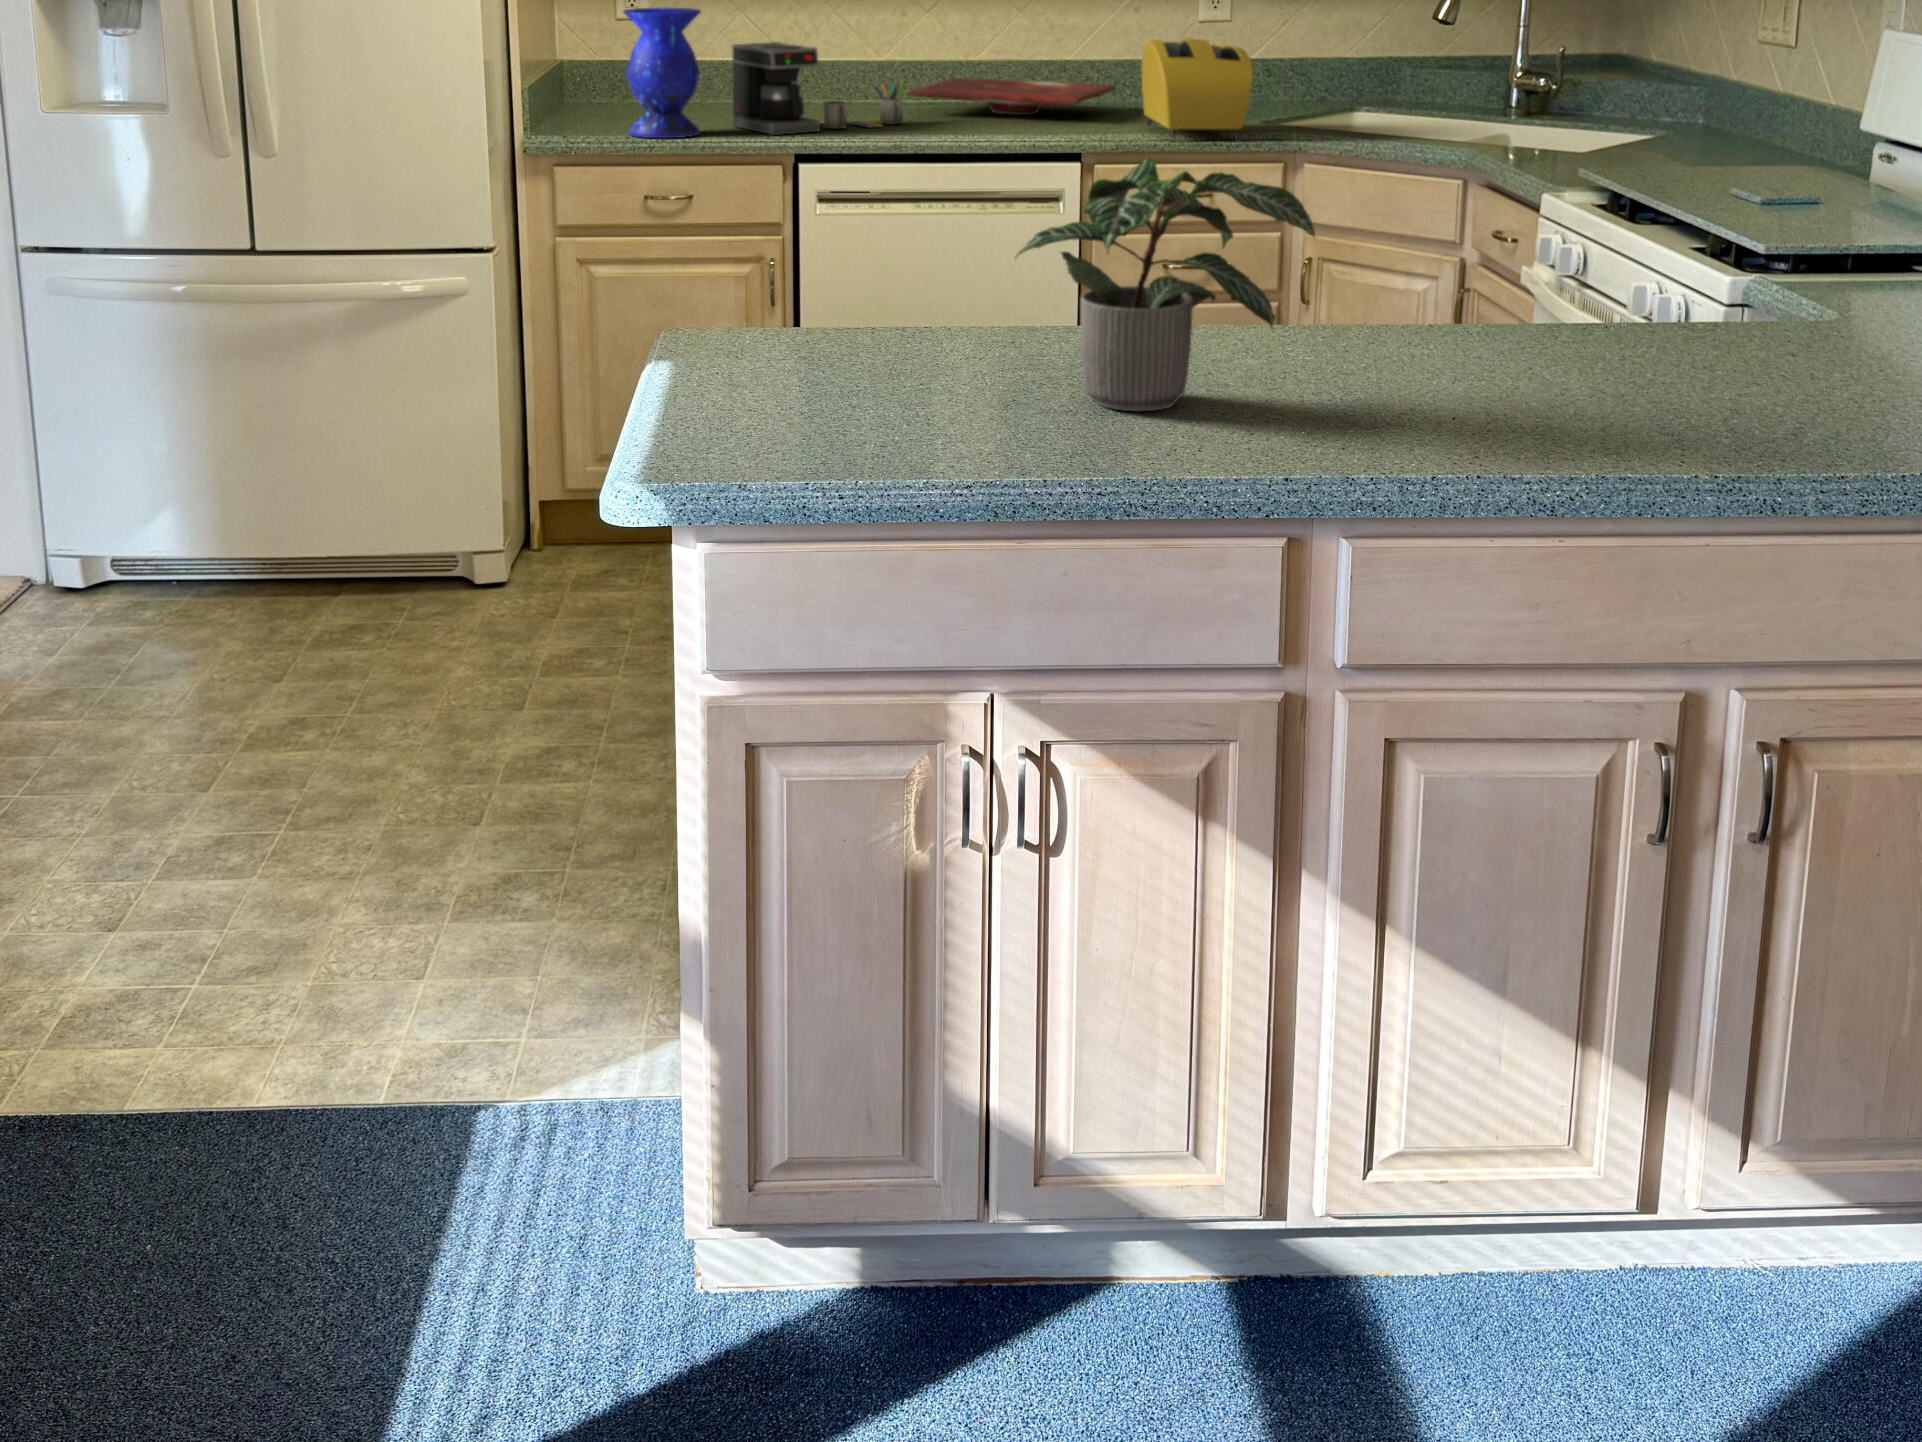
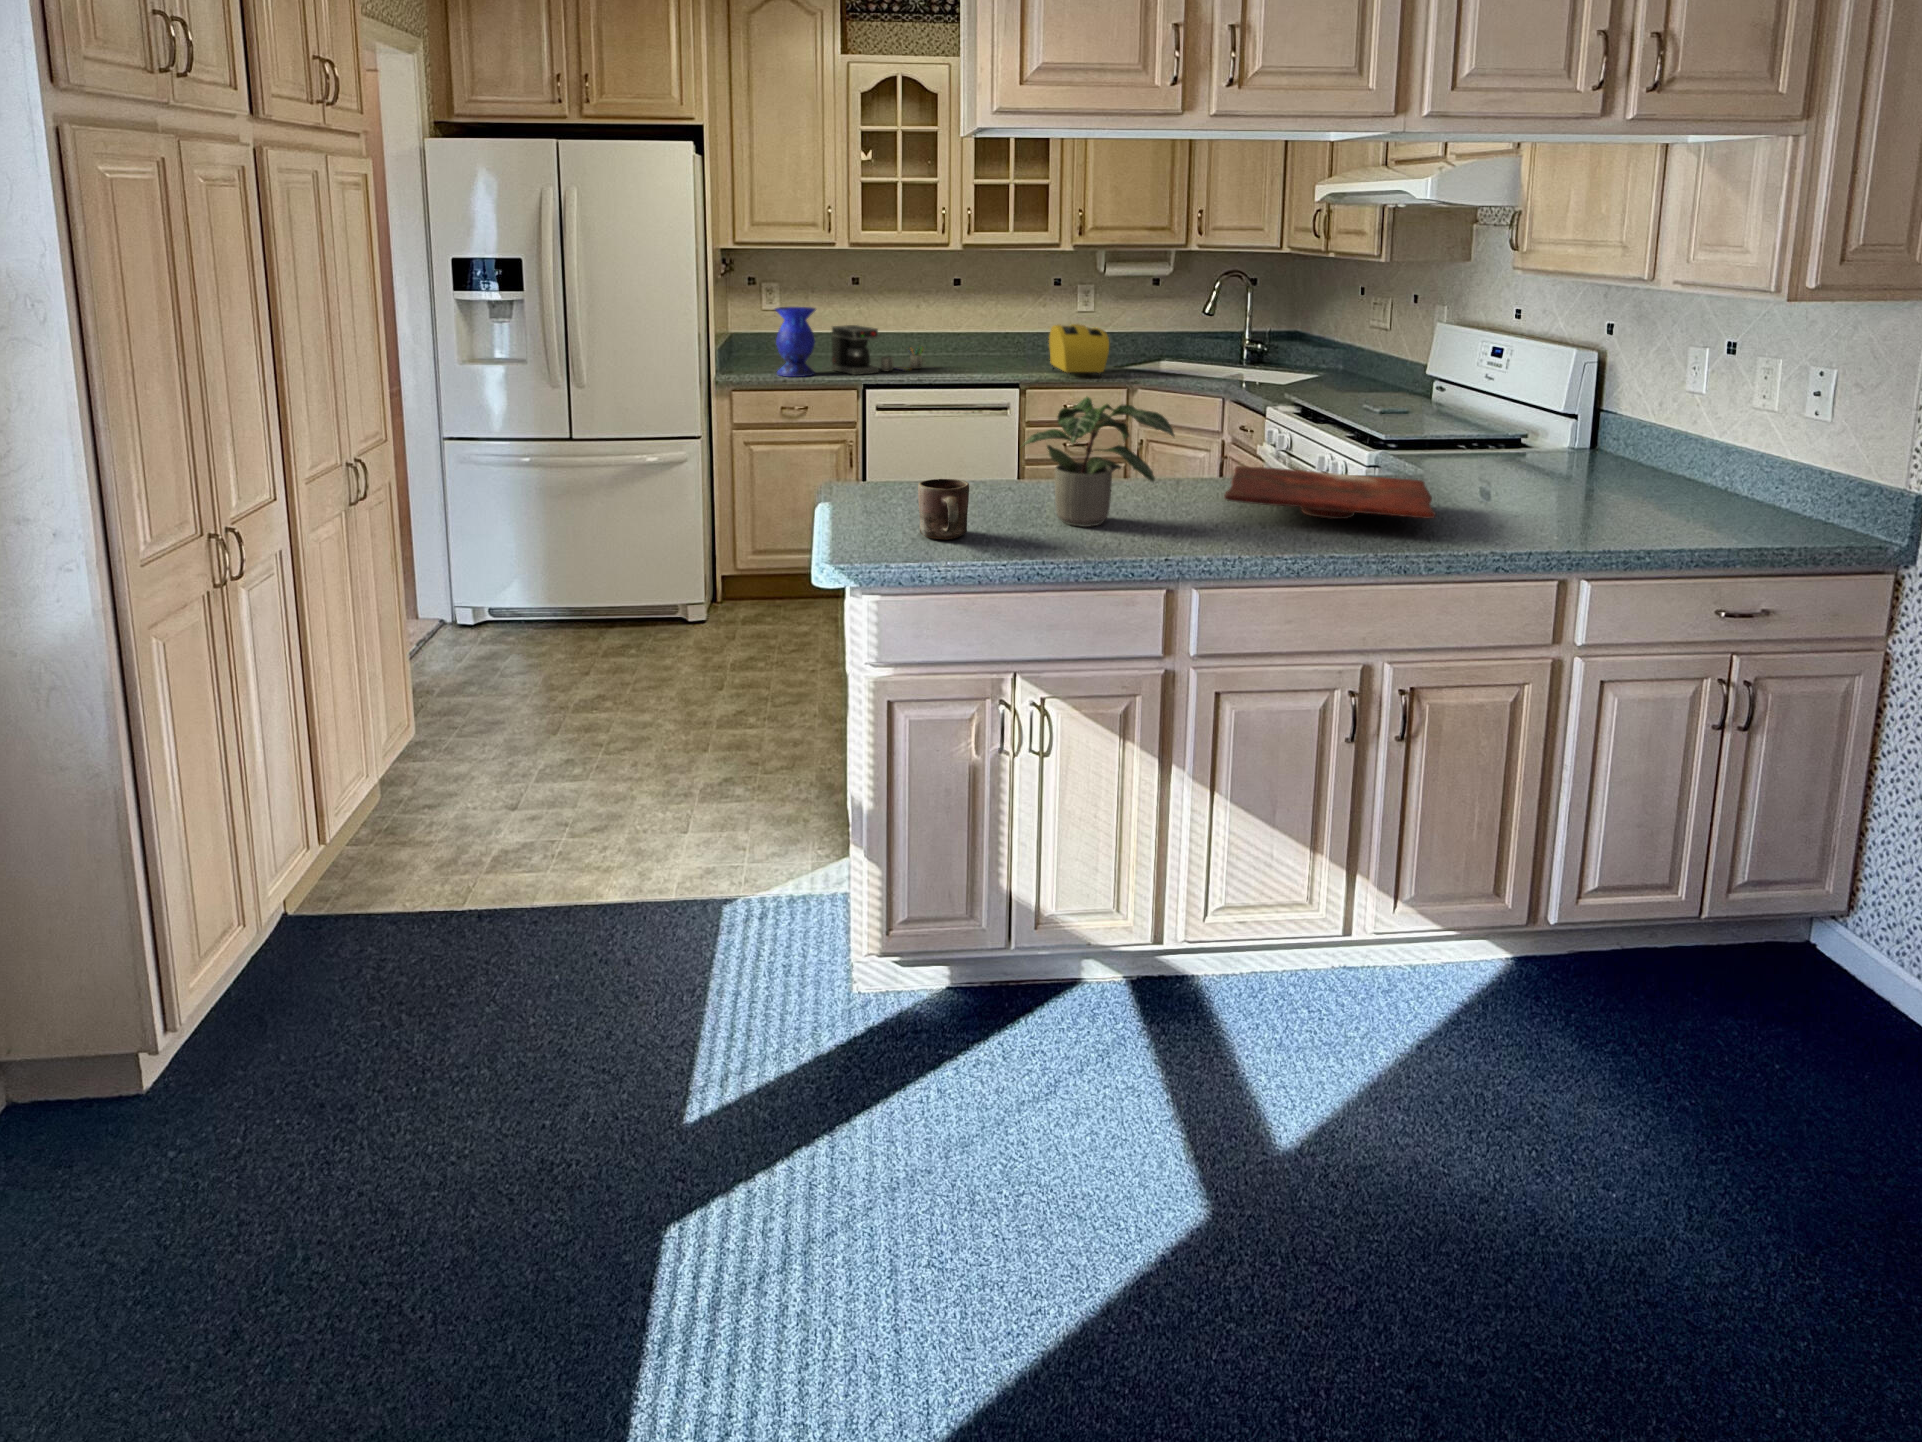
cutting board: present [909,78,1115,115] -> present [1224,466,1435,519]
mug: none [806,316,905,434] -> present [918,479,969,540]

